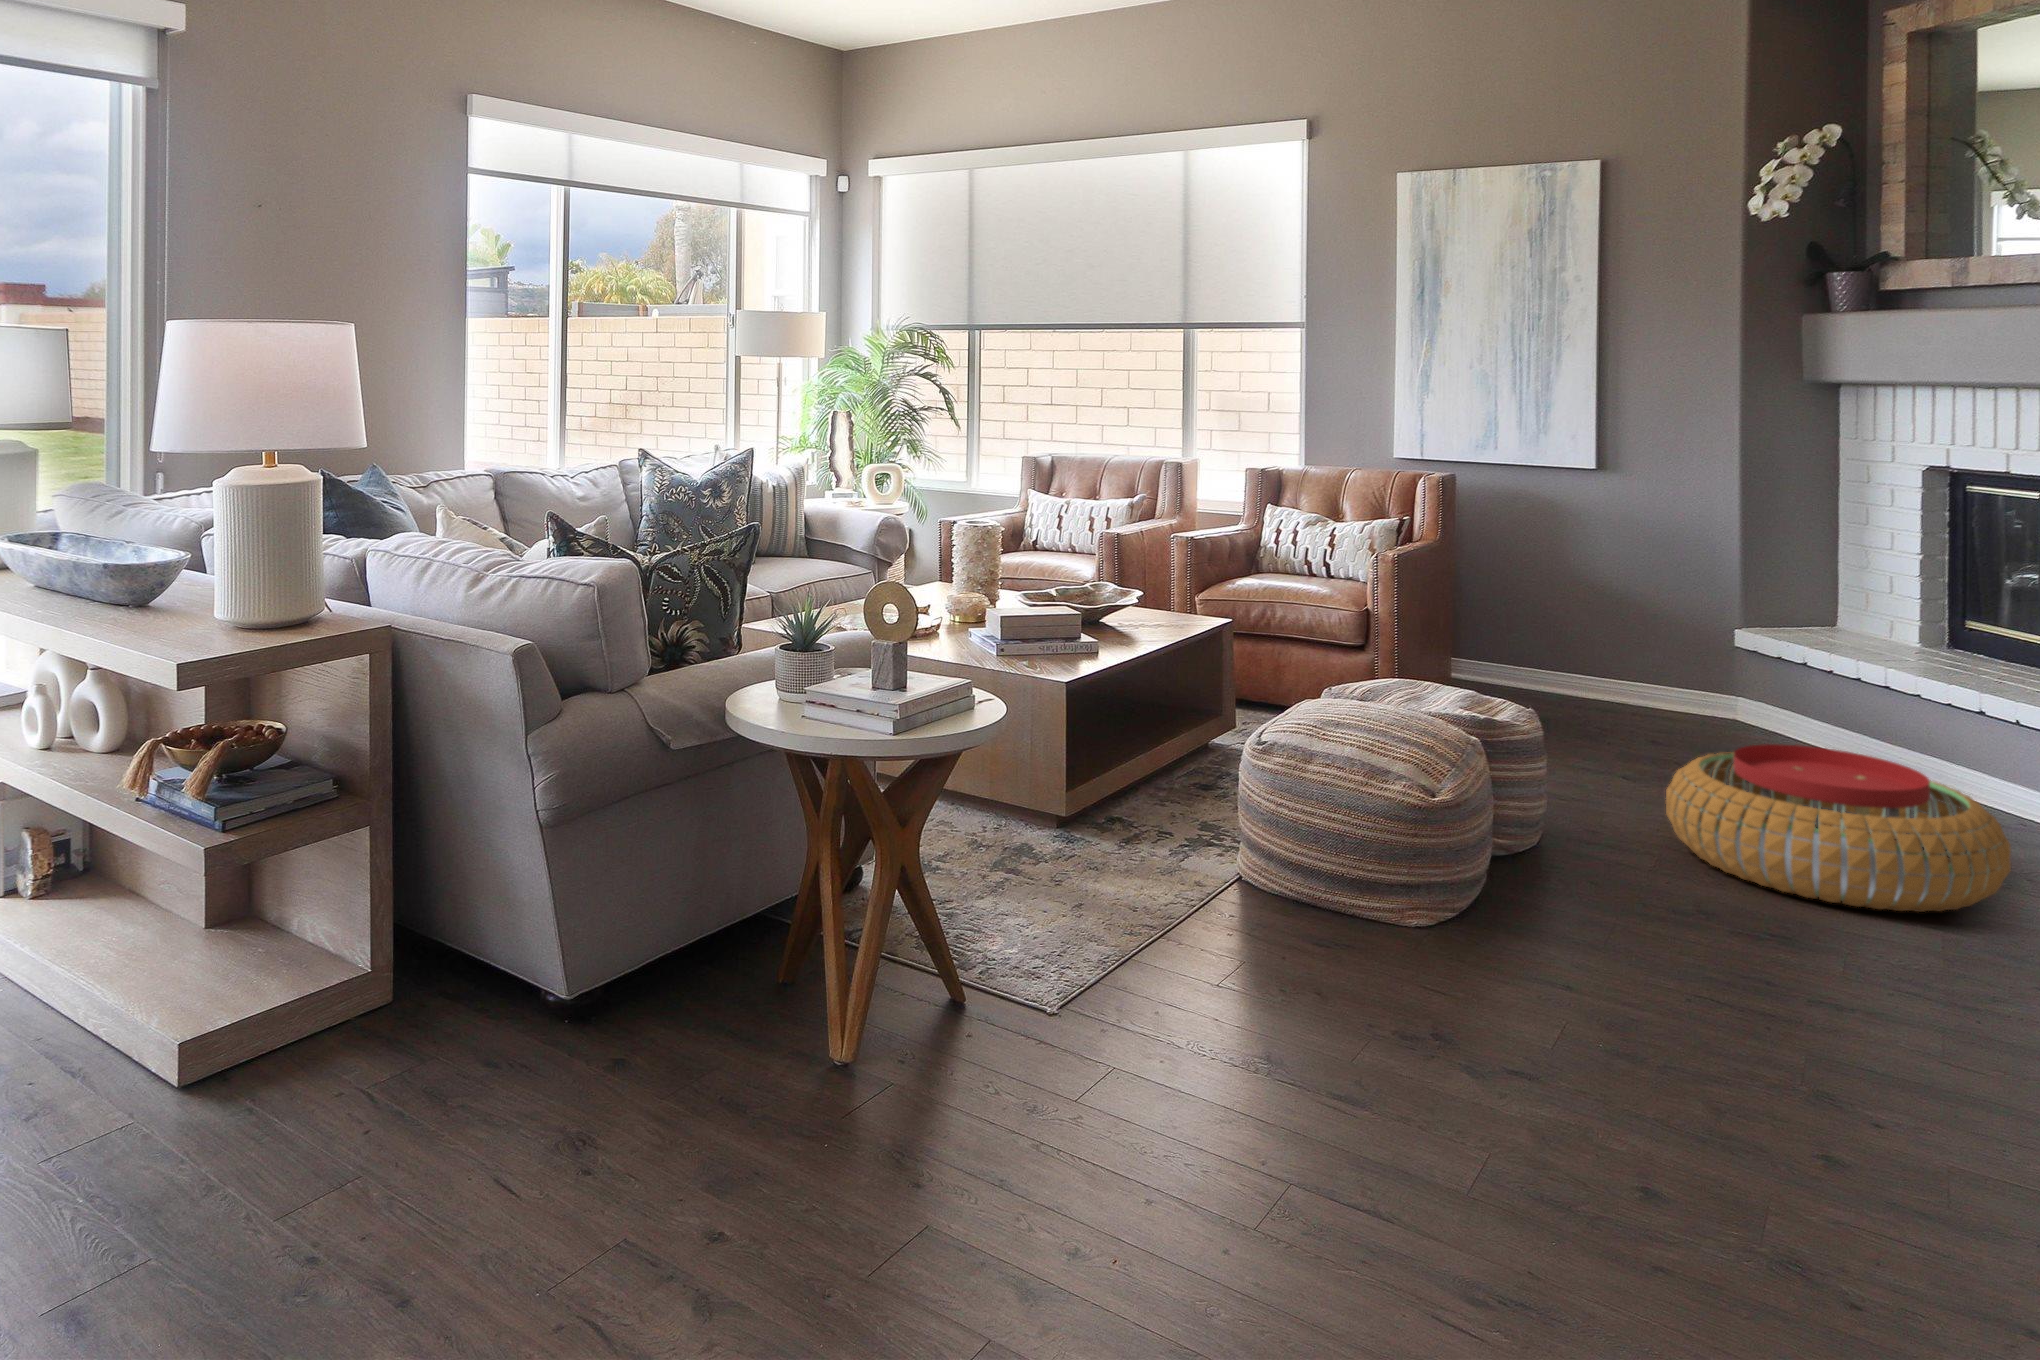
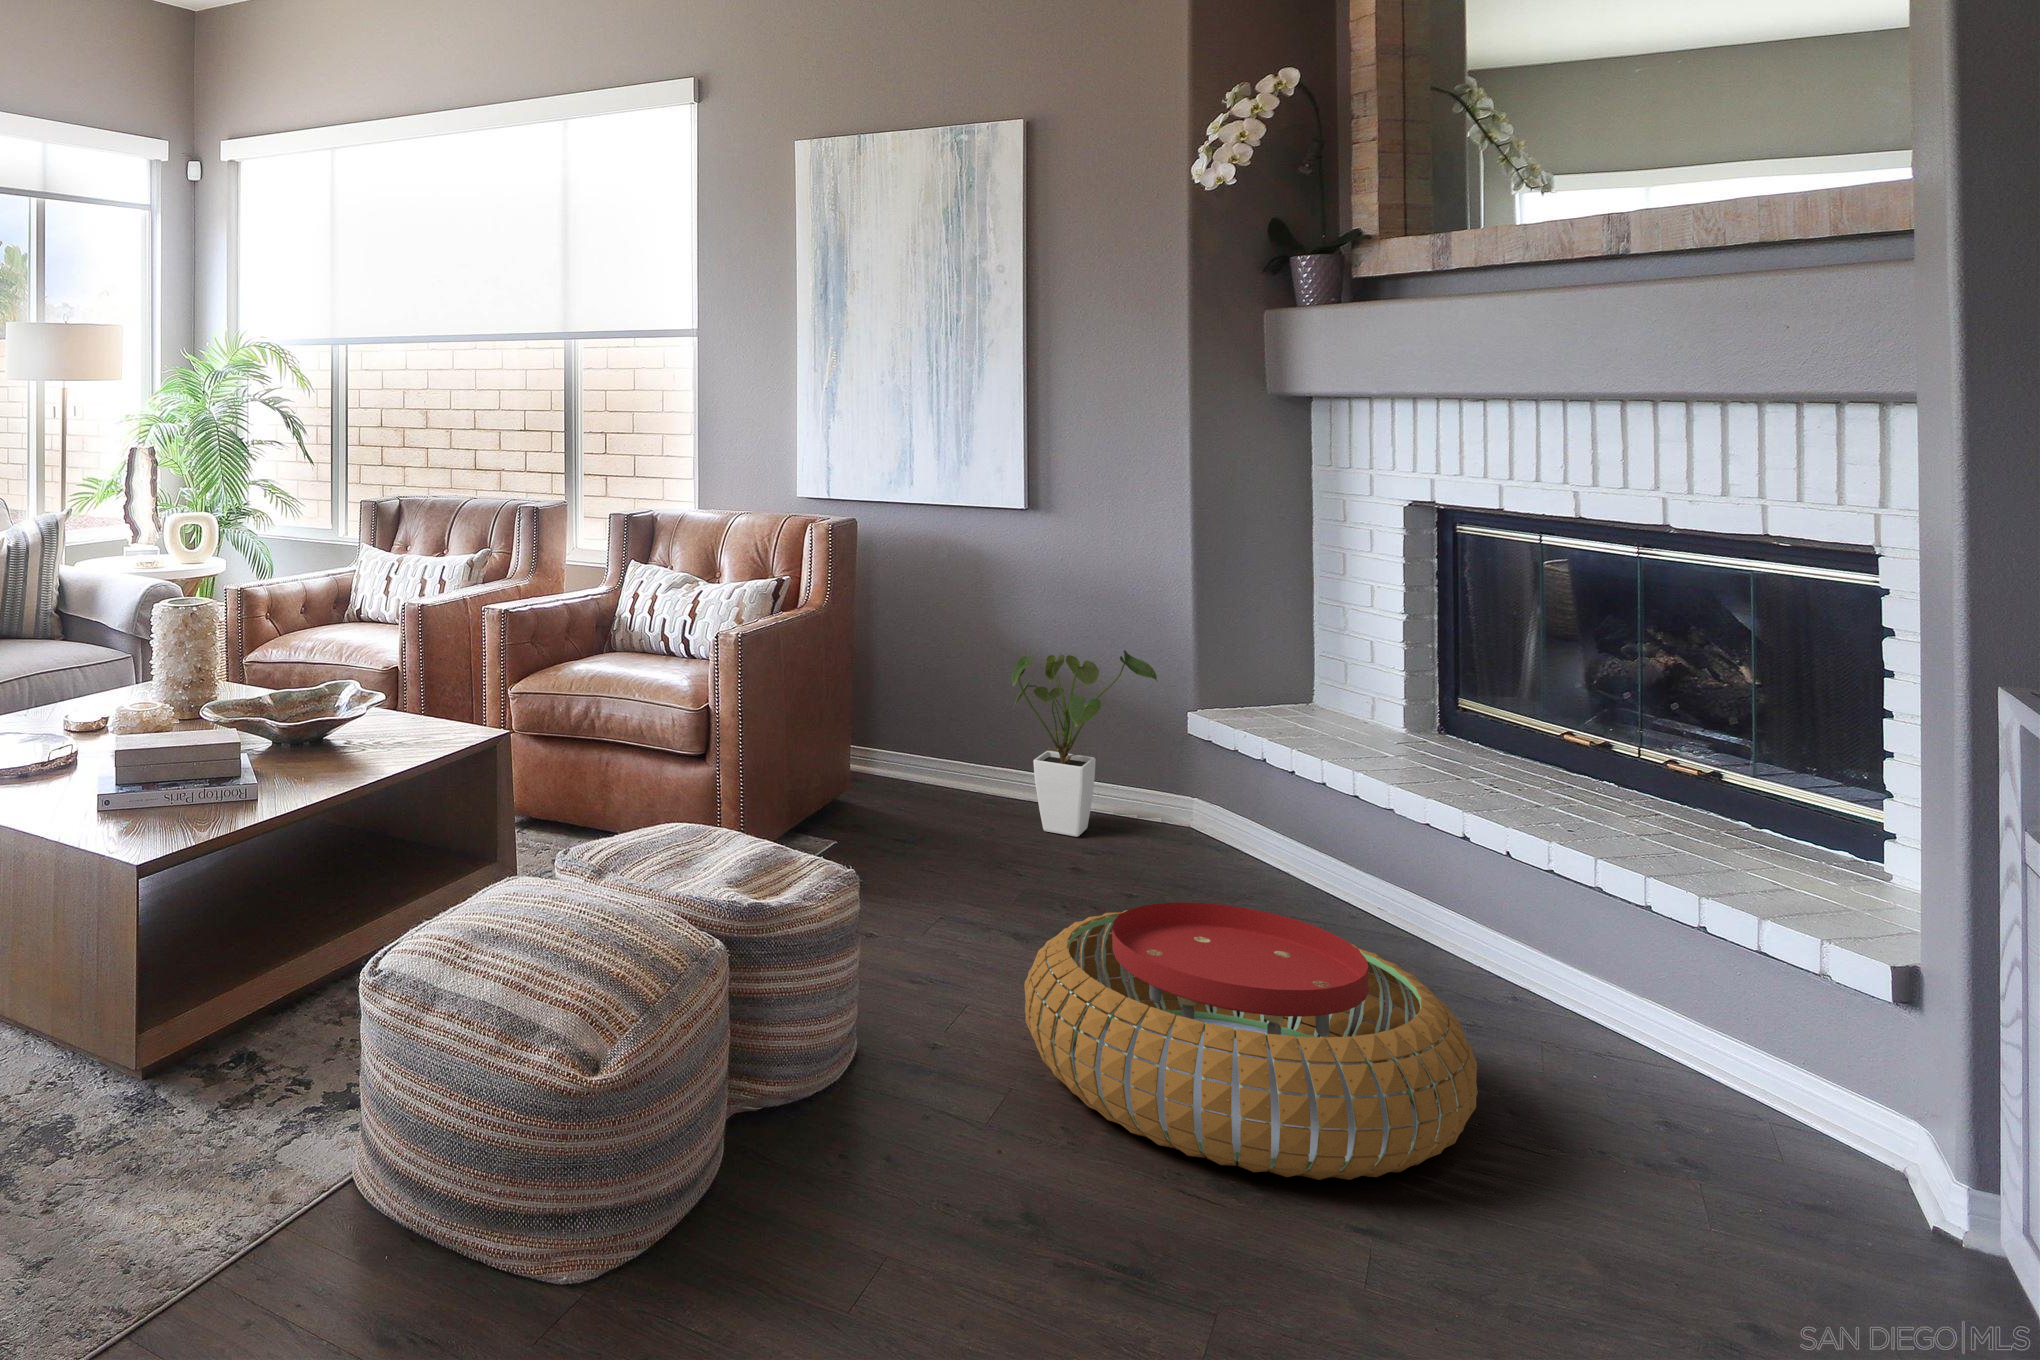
house plant: none [1593,581,1713,723] -> present [1012,650,1158,837]

